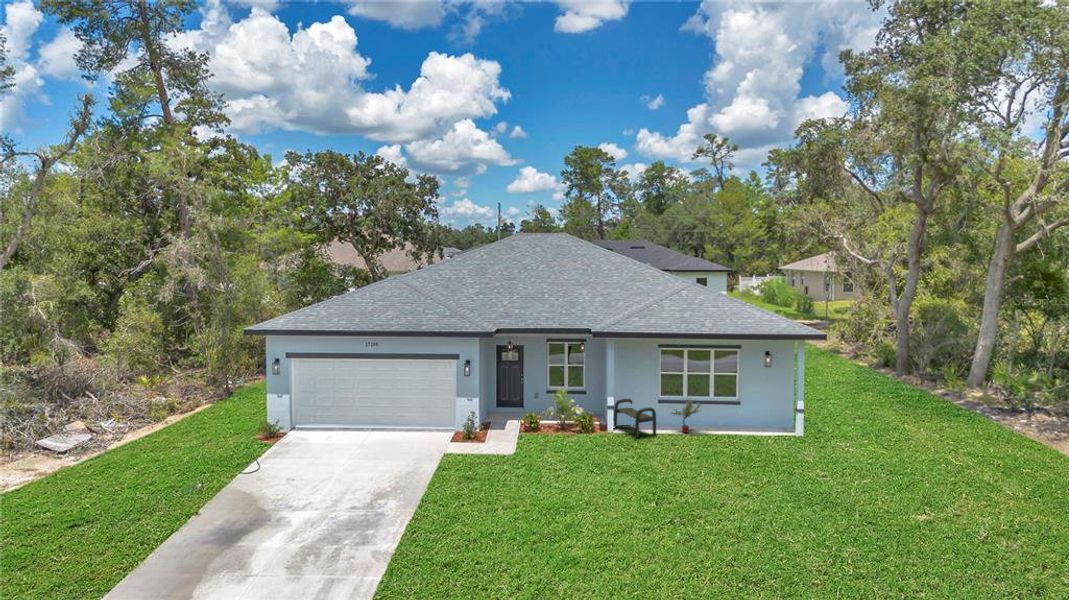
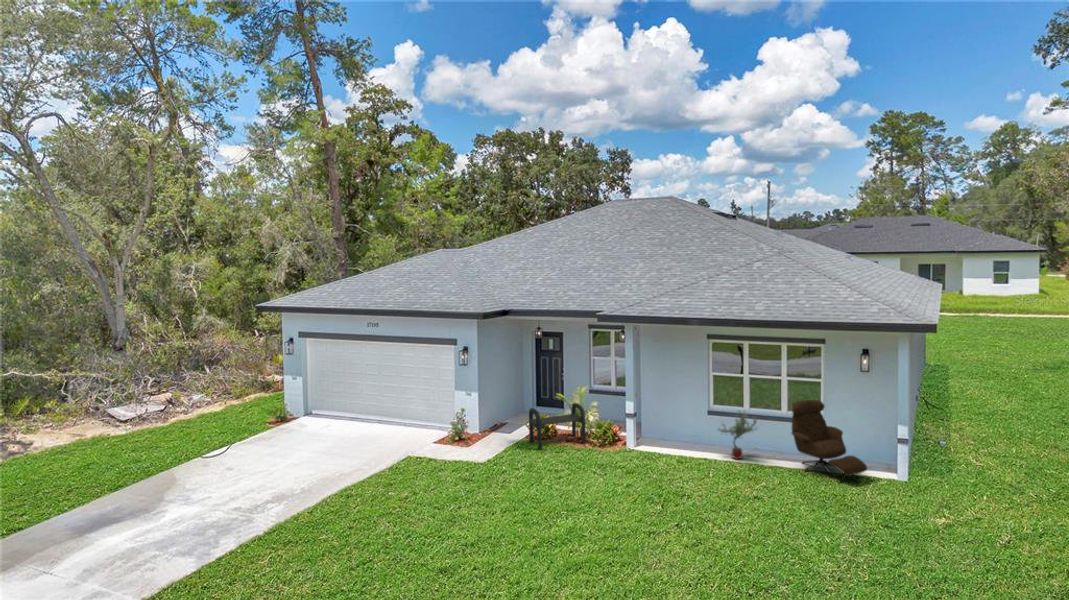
lounge chair: none [724,387,777,442] -> present [792,400,867,483]
bench: present [614,399,656,439] -> present [529,403,586,450]

